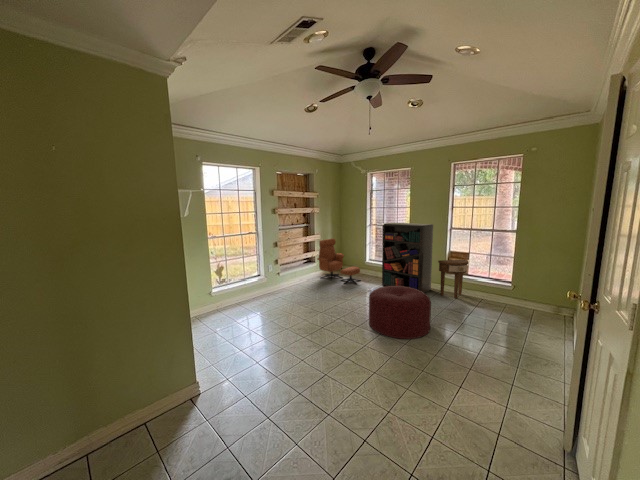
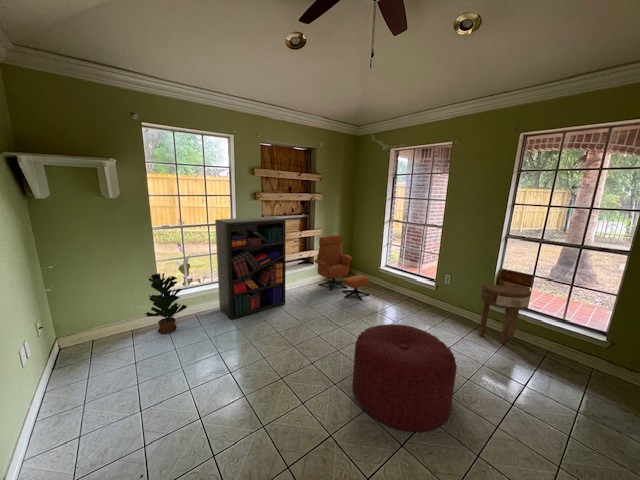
bookshelf: present [382,223,433,293] -> present [215,217,286,319]
potted plant: none [211,270,237,315] -> present [145,273,187,334]

